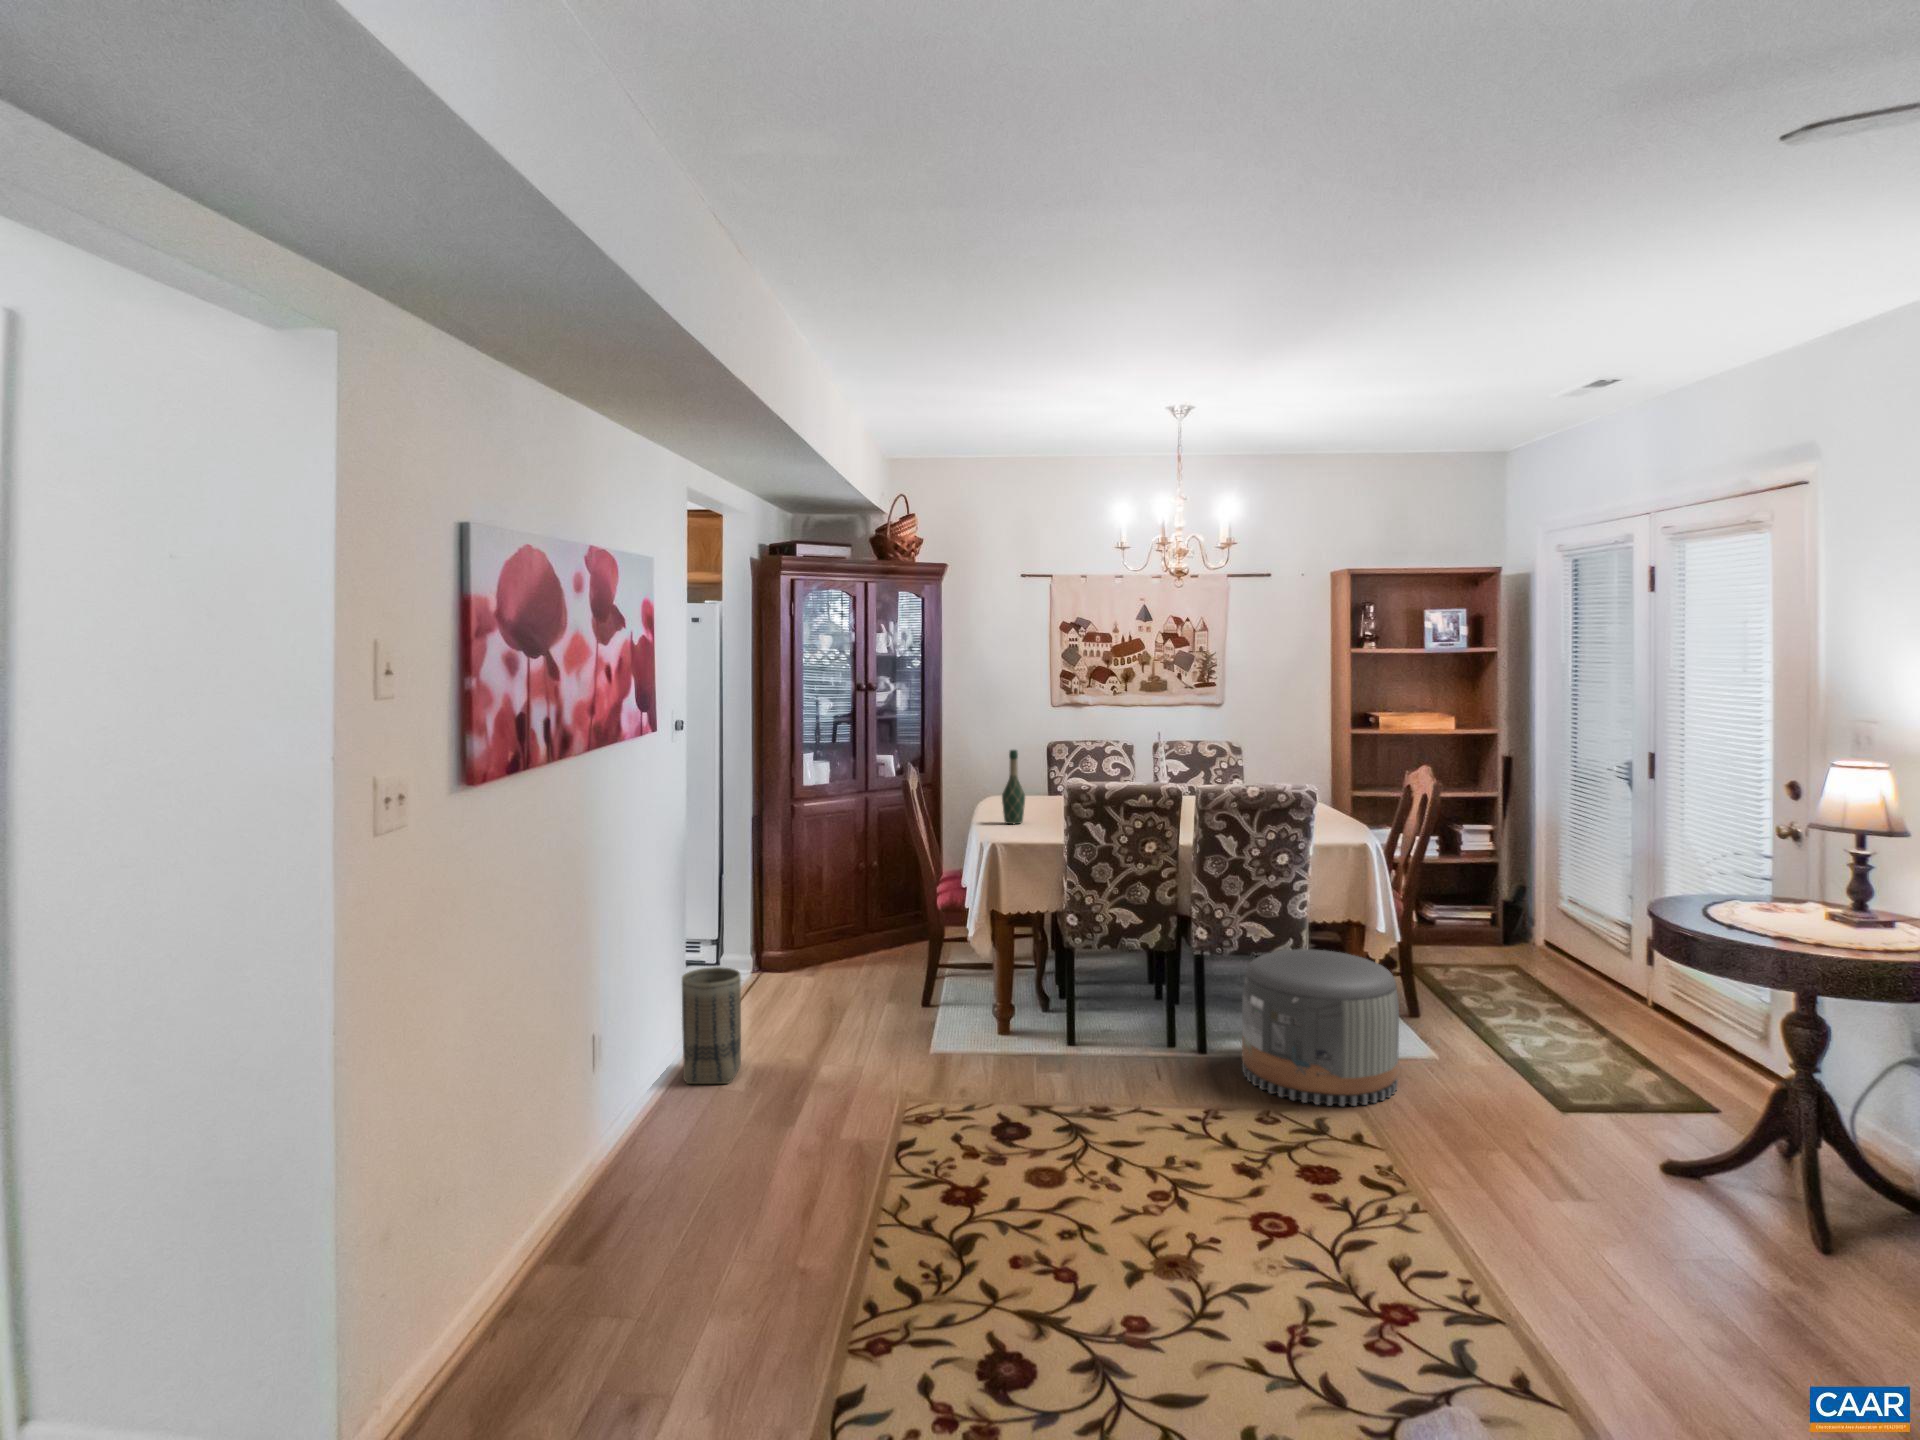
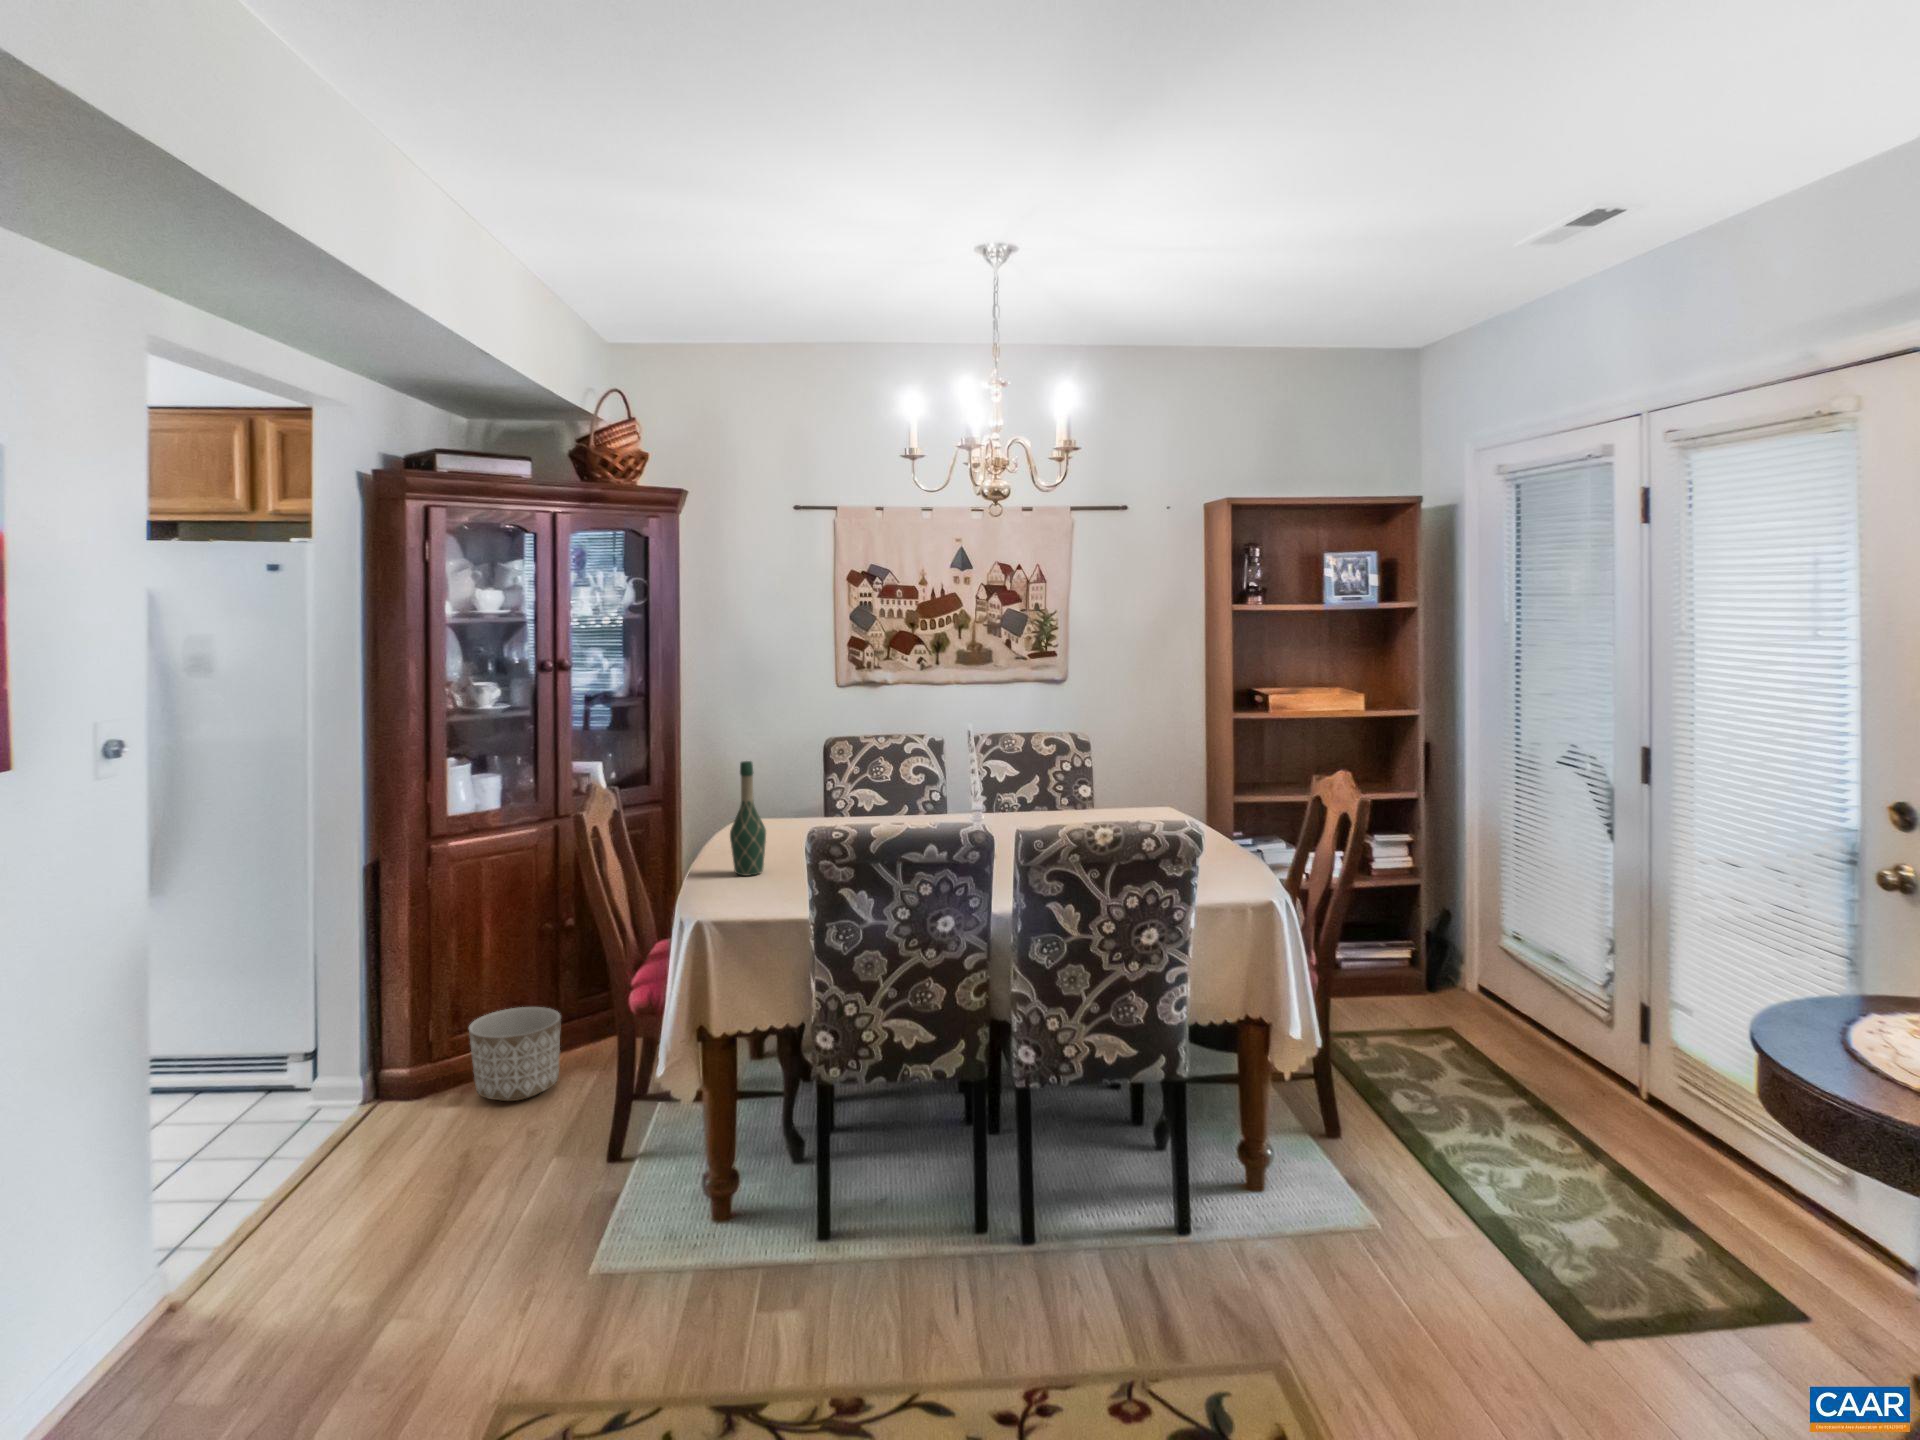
planter: none [816,919,874,978] -> present [468,1007,561,1101]
pouf: present [1242,949,1399,1106] -> none [1090,1073,1336,1362]
basket: present [682,967,741,1084] -> none [98,1166,239,1394]

